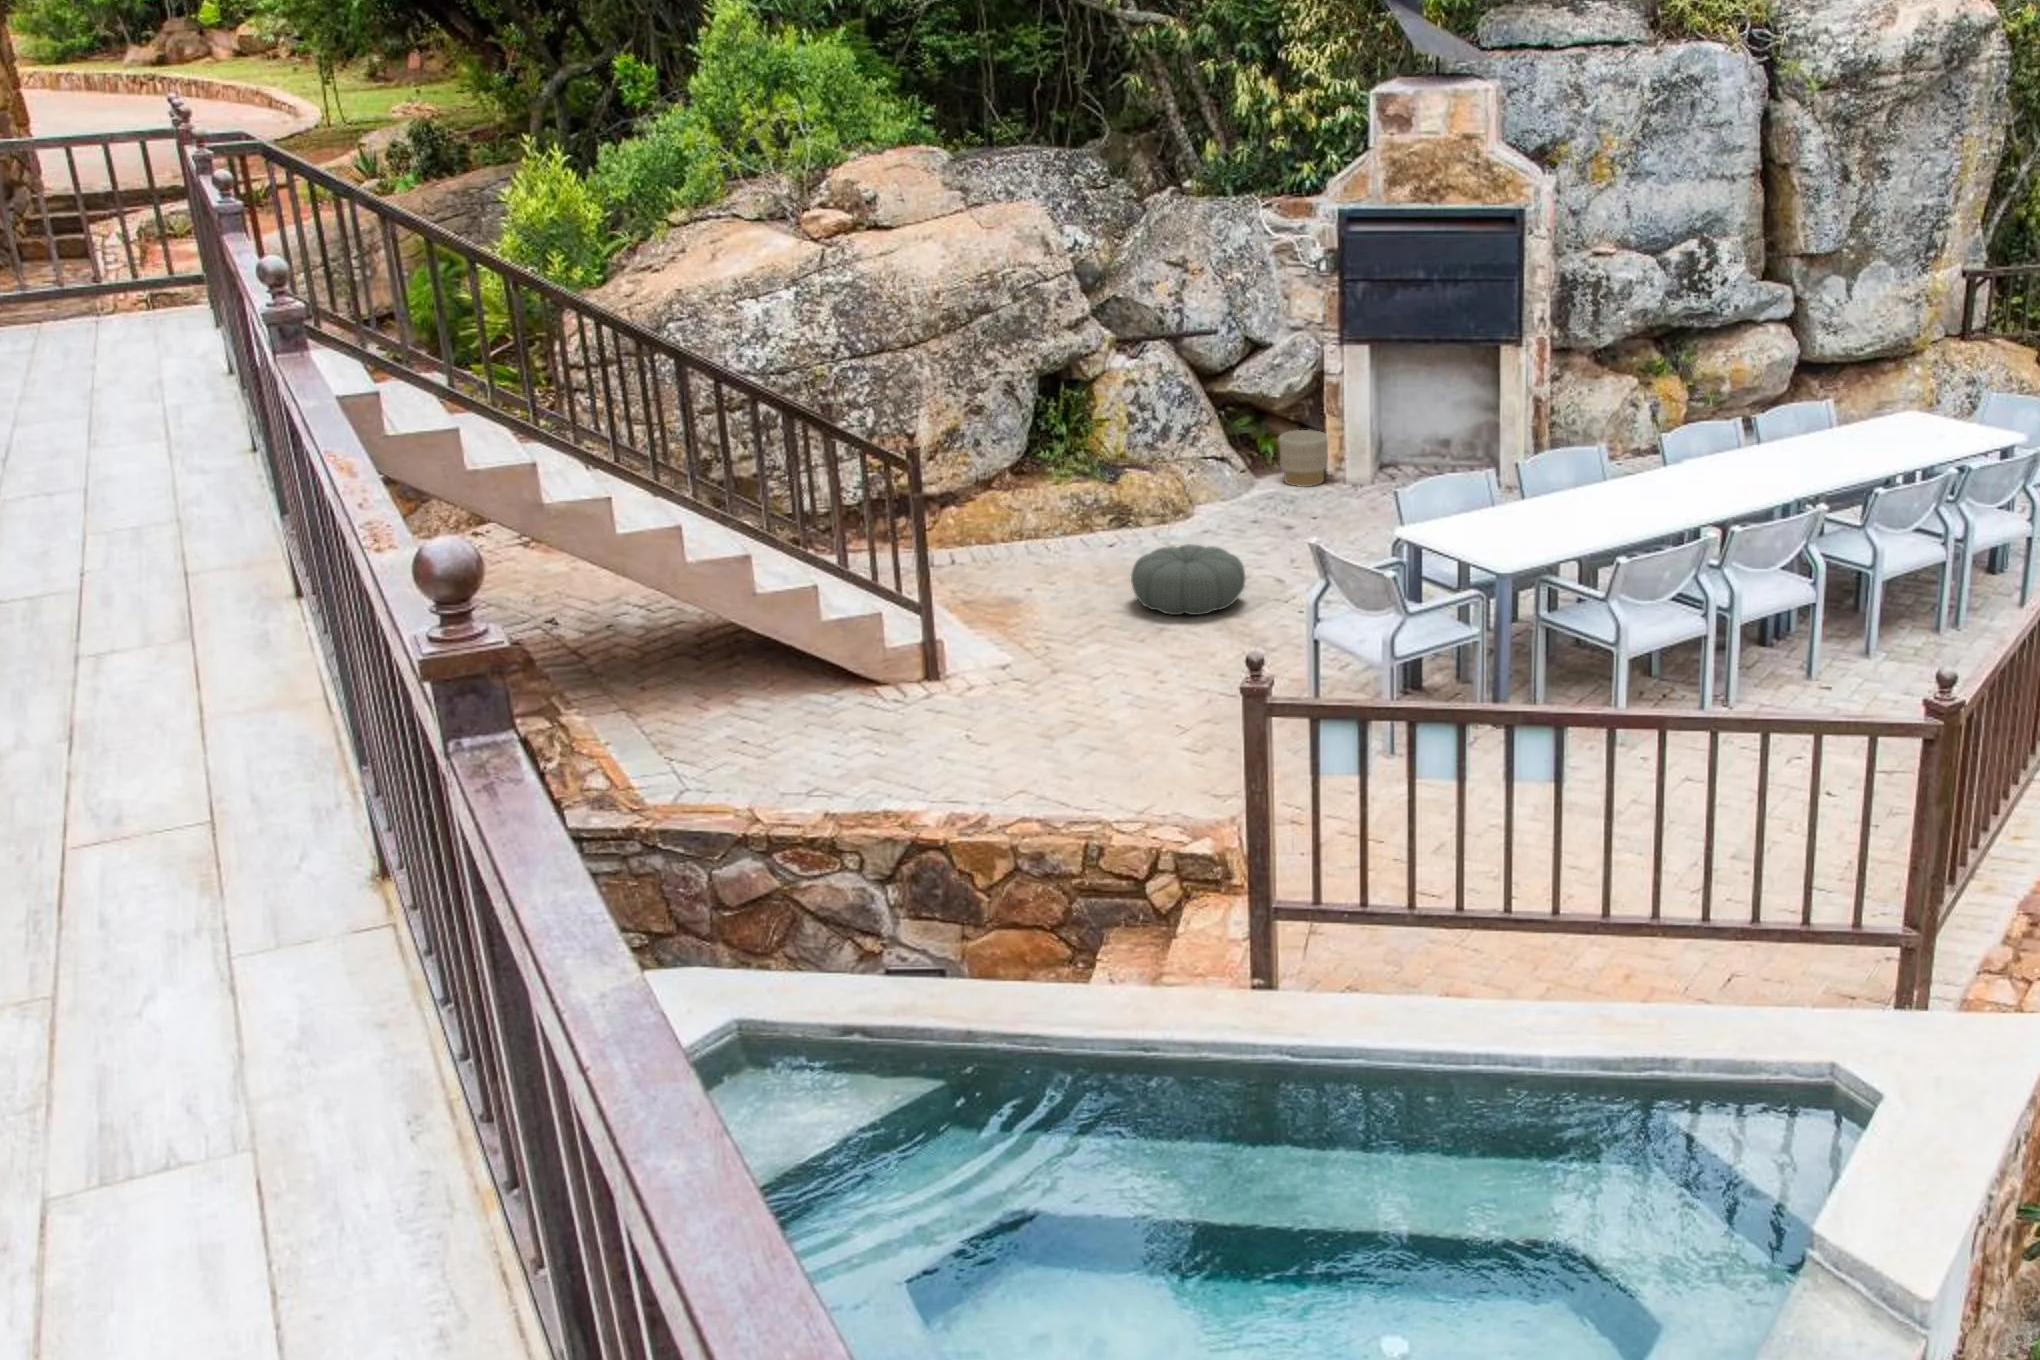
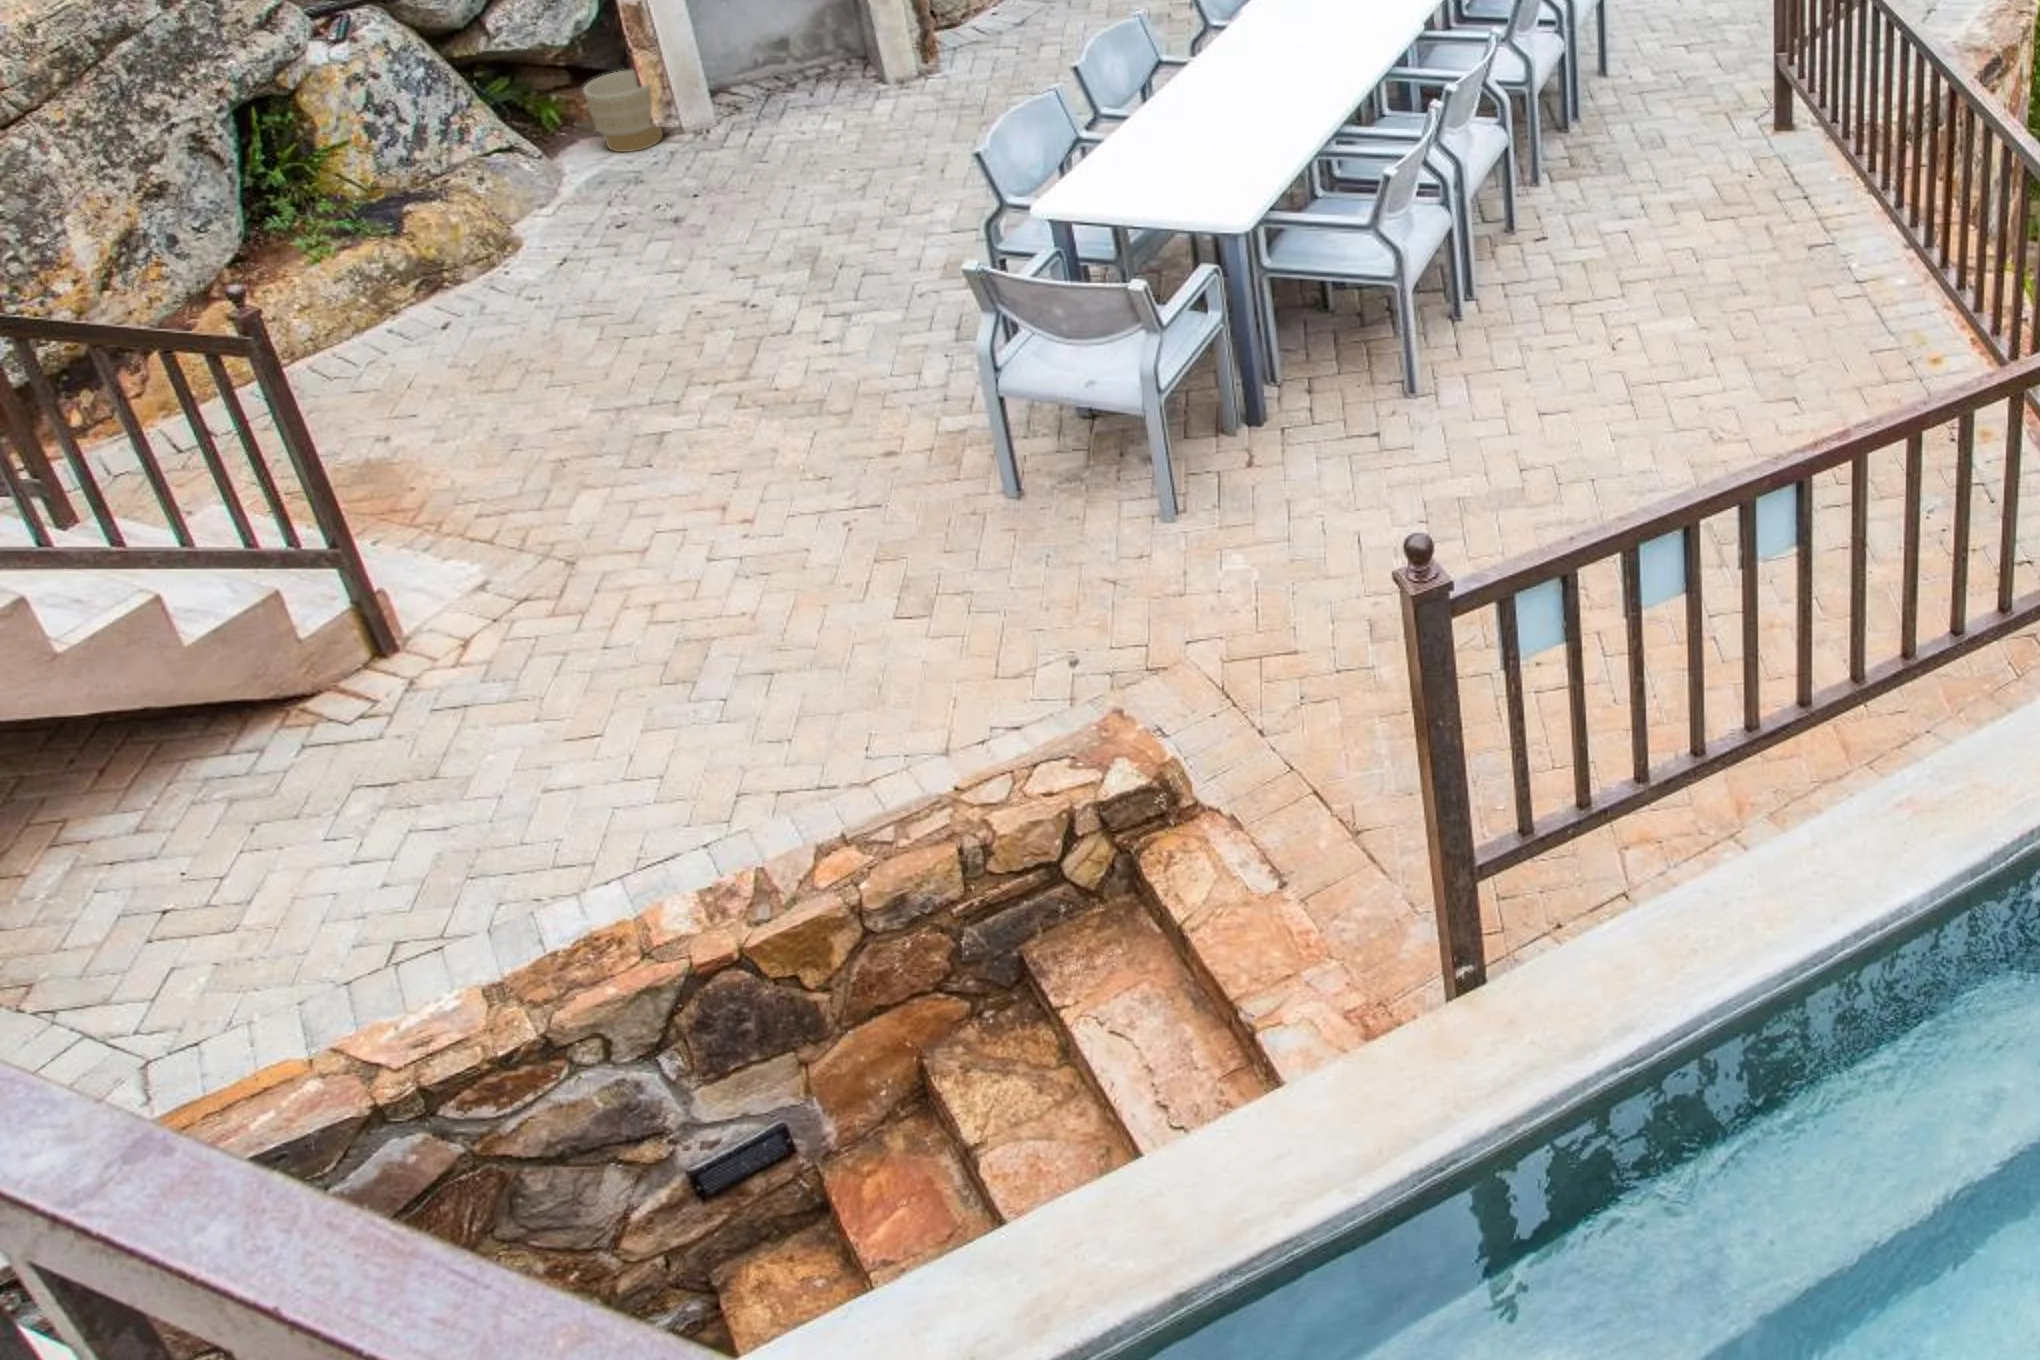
pouf: present [1131,544,1246,615] -> none [569,294,743,413]

